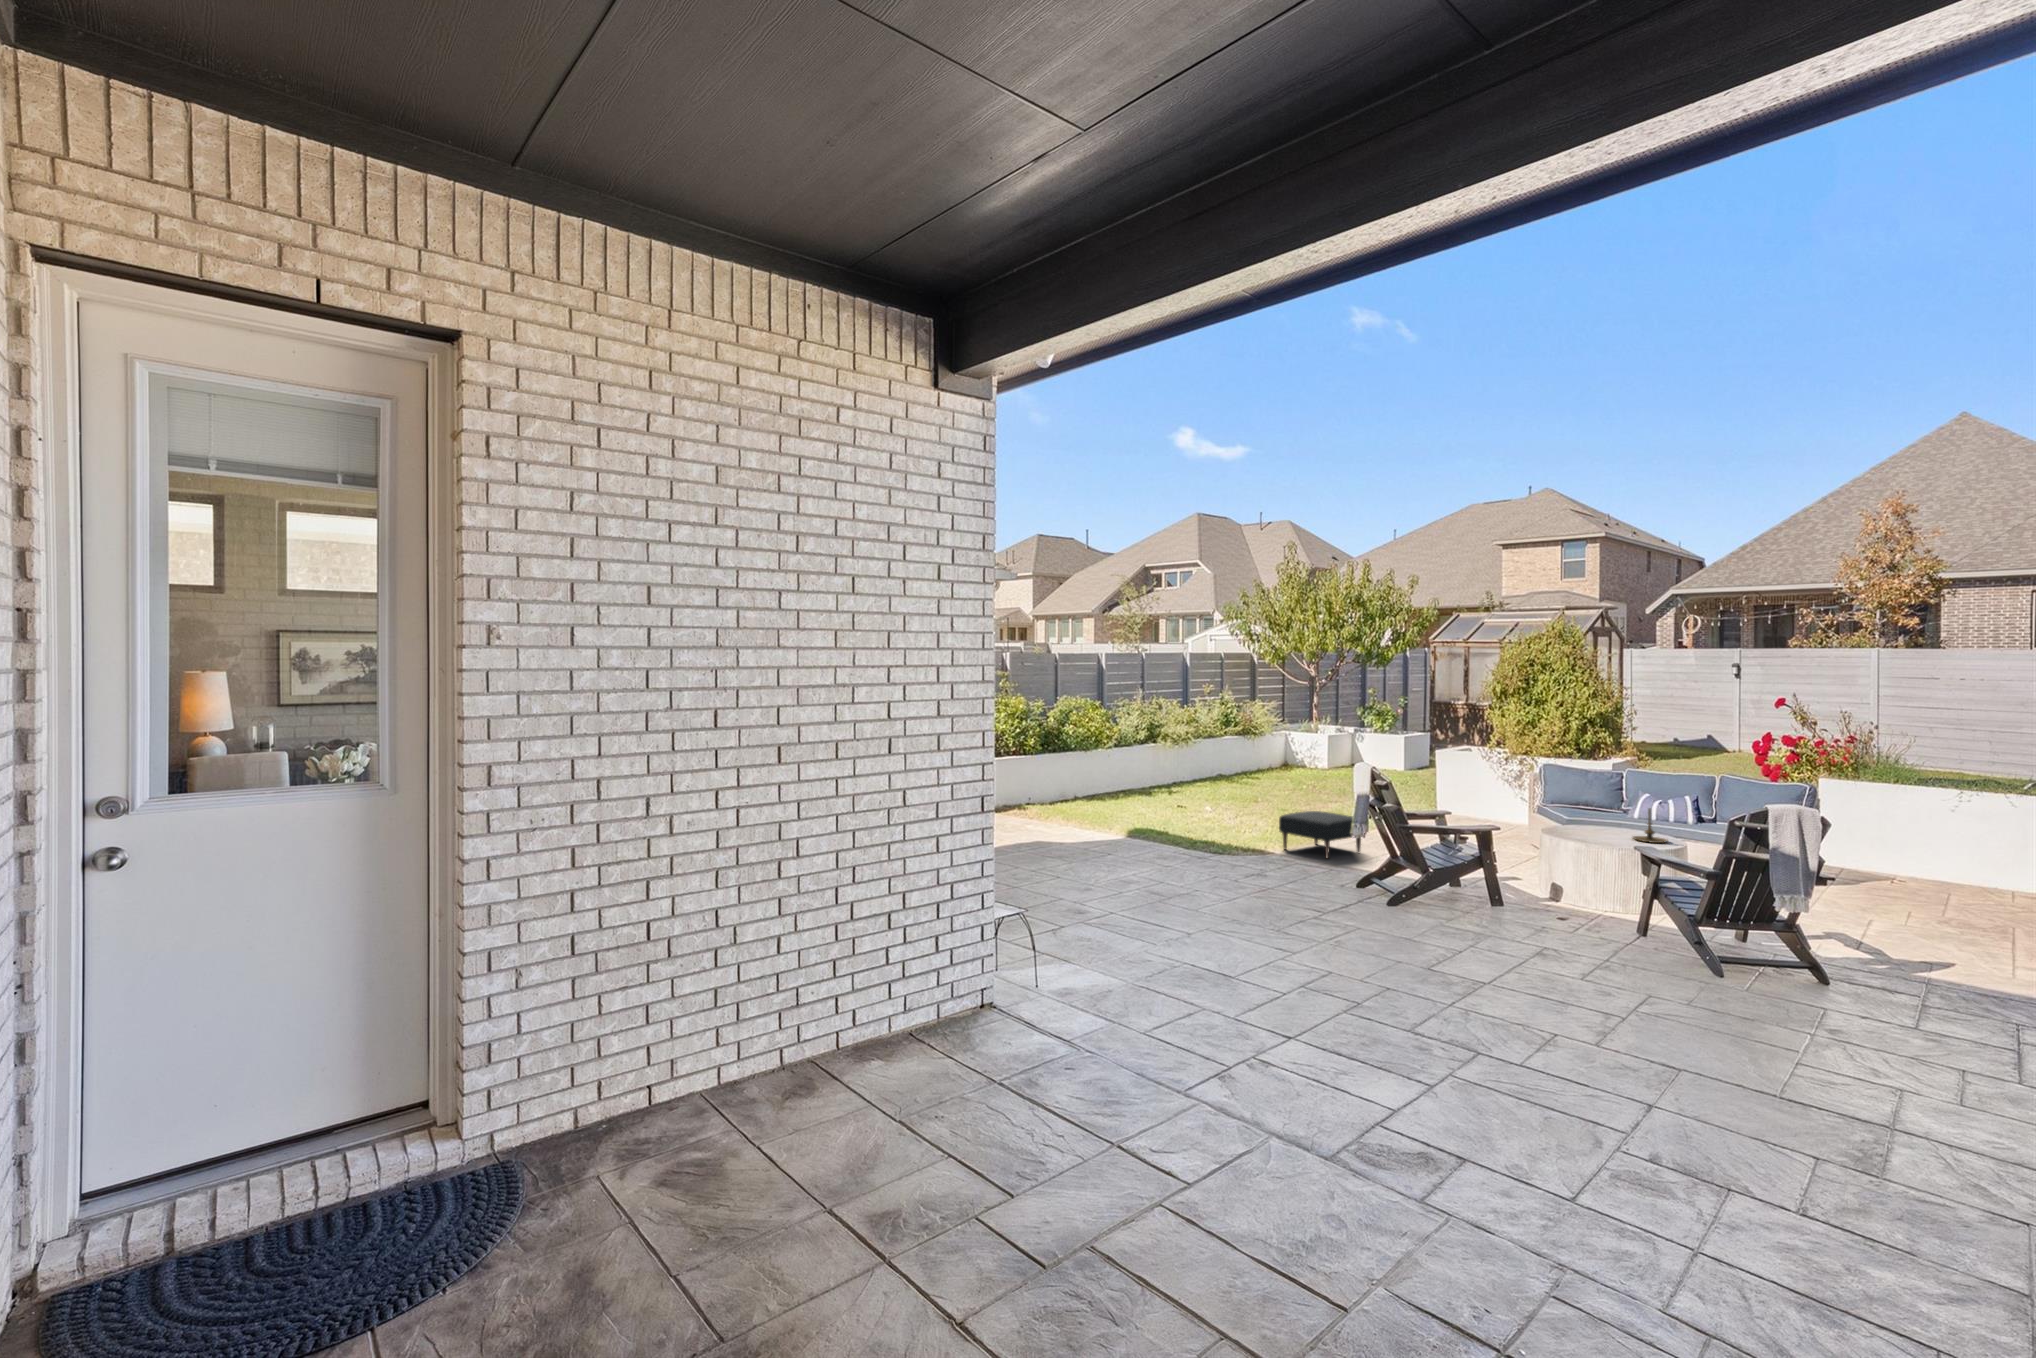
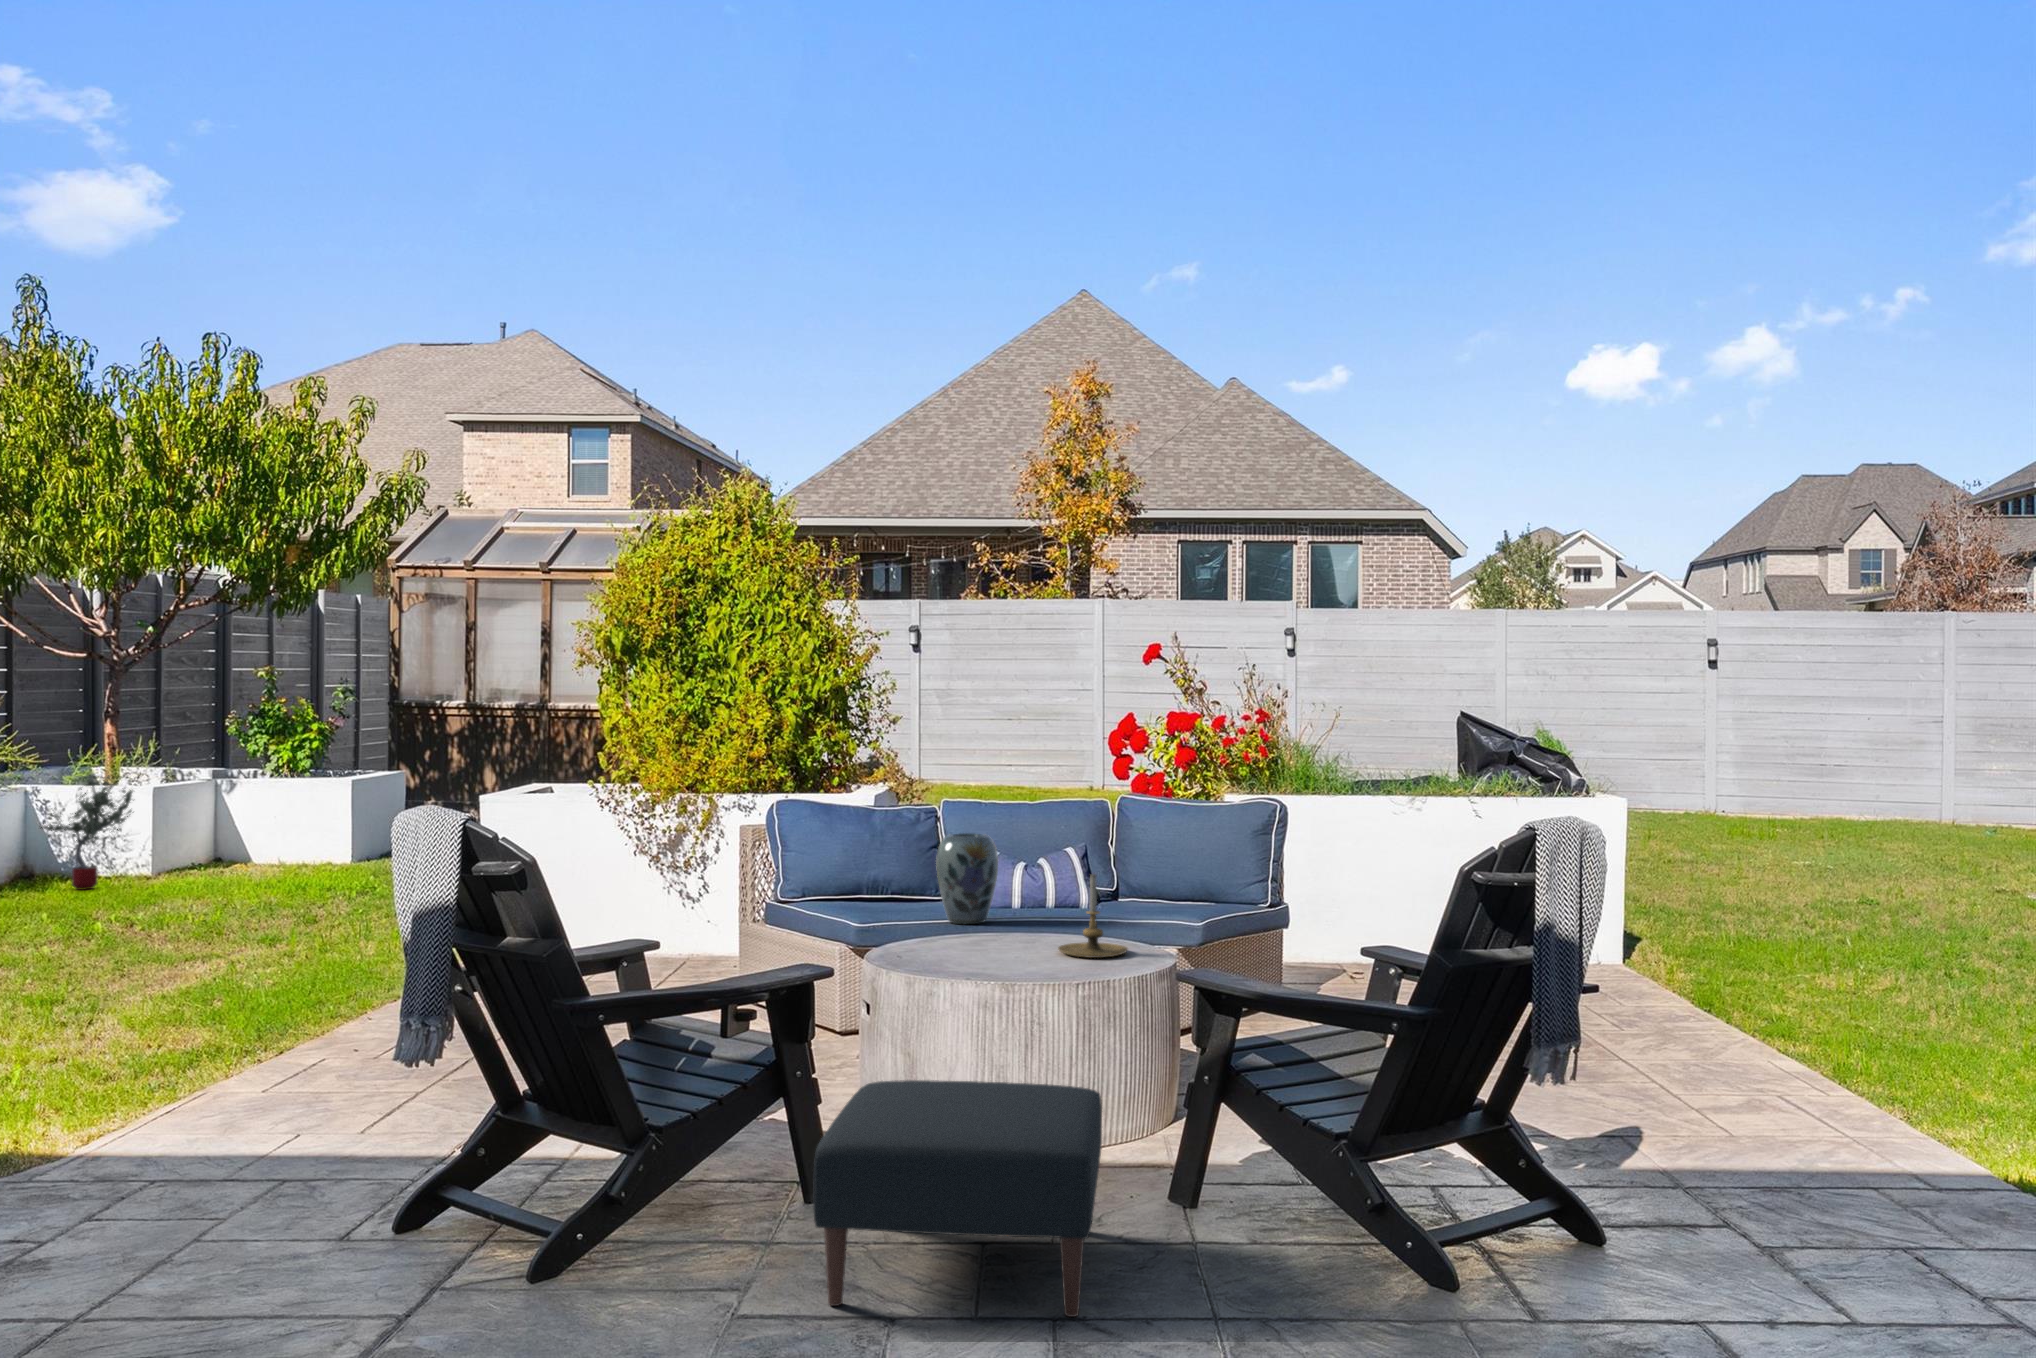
potted tree: none [1286,734,1318,777] -> present [40,775,133,890]
vase: none [1600,786,1632,825] -> present [936,833,998,924]
ottoman: present [1279,811,1361,859] -> present [813,1080,1102,1317]

